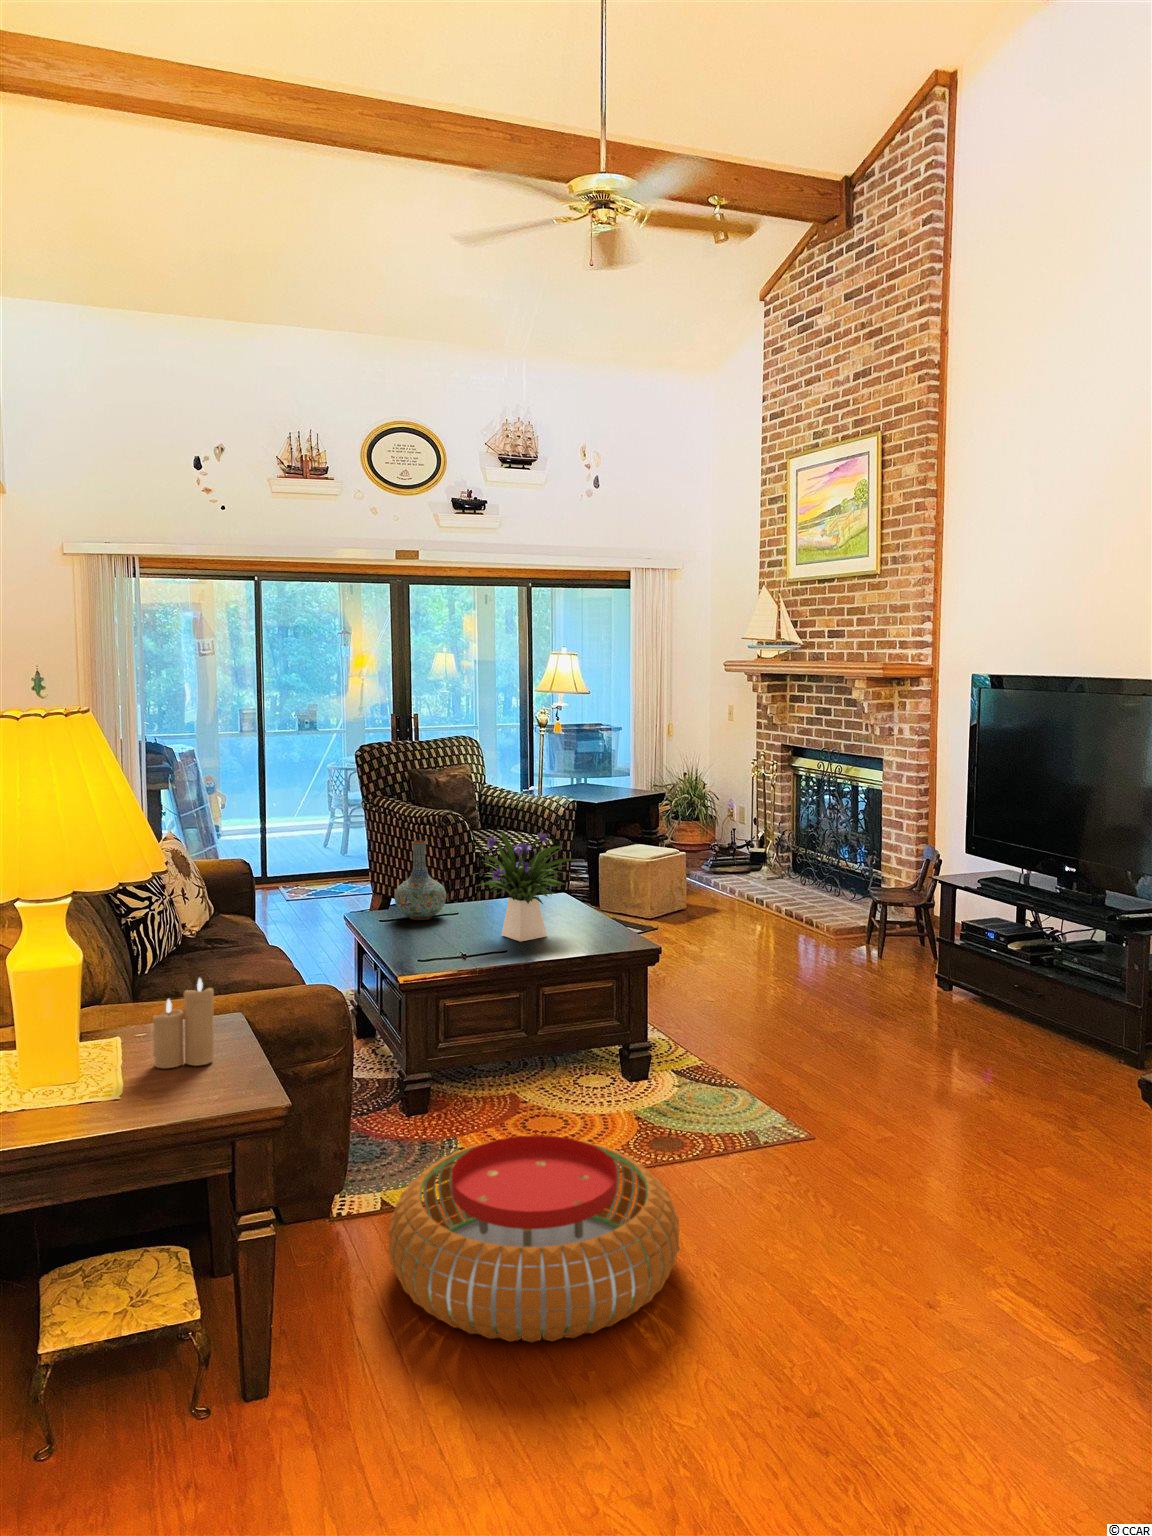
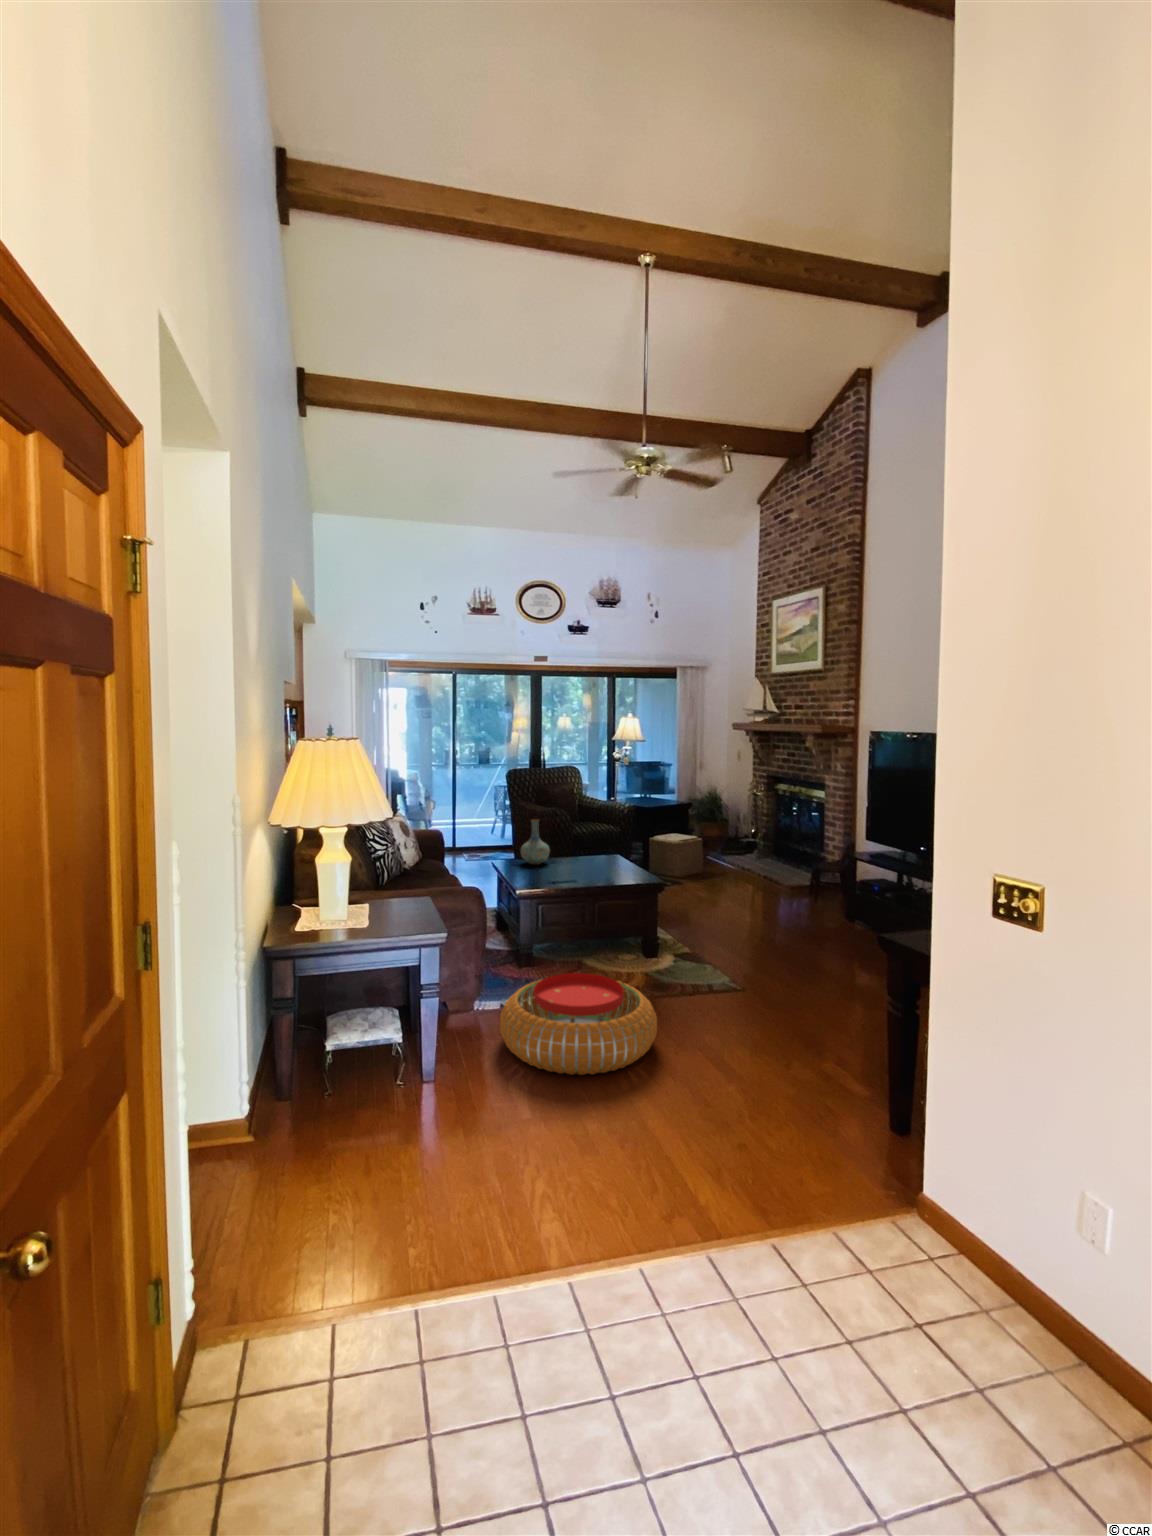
flower arrangement: present [476,831,576,941] -> none [561,813,621,877]
candle: present [153,978,214,1068] -> none [382,872,413,917]

